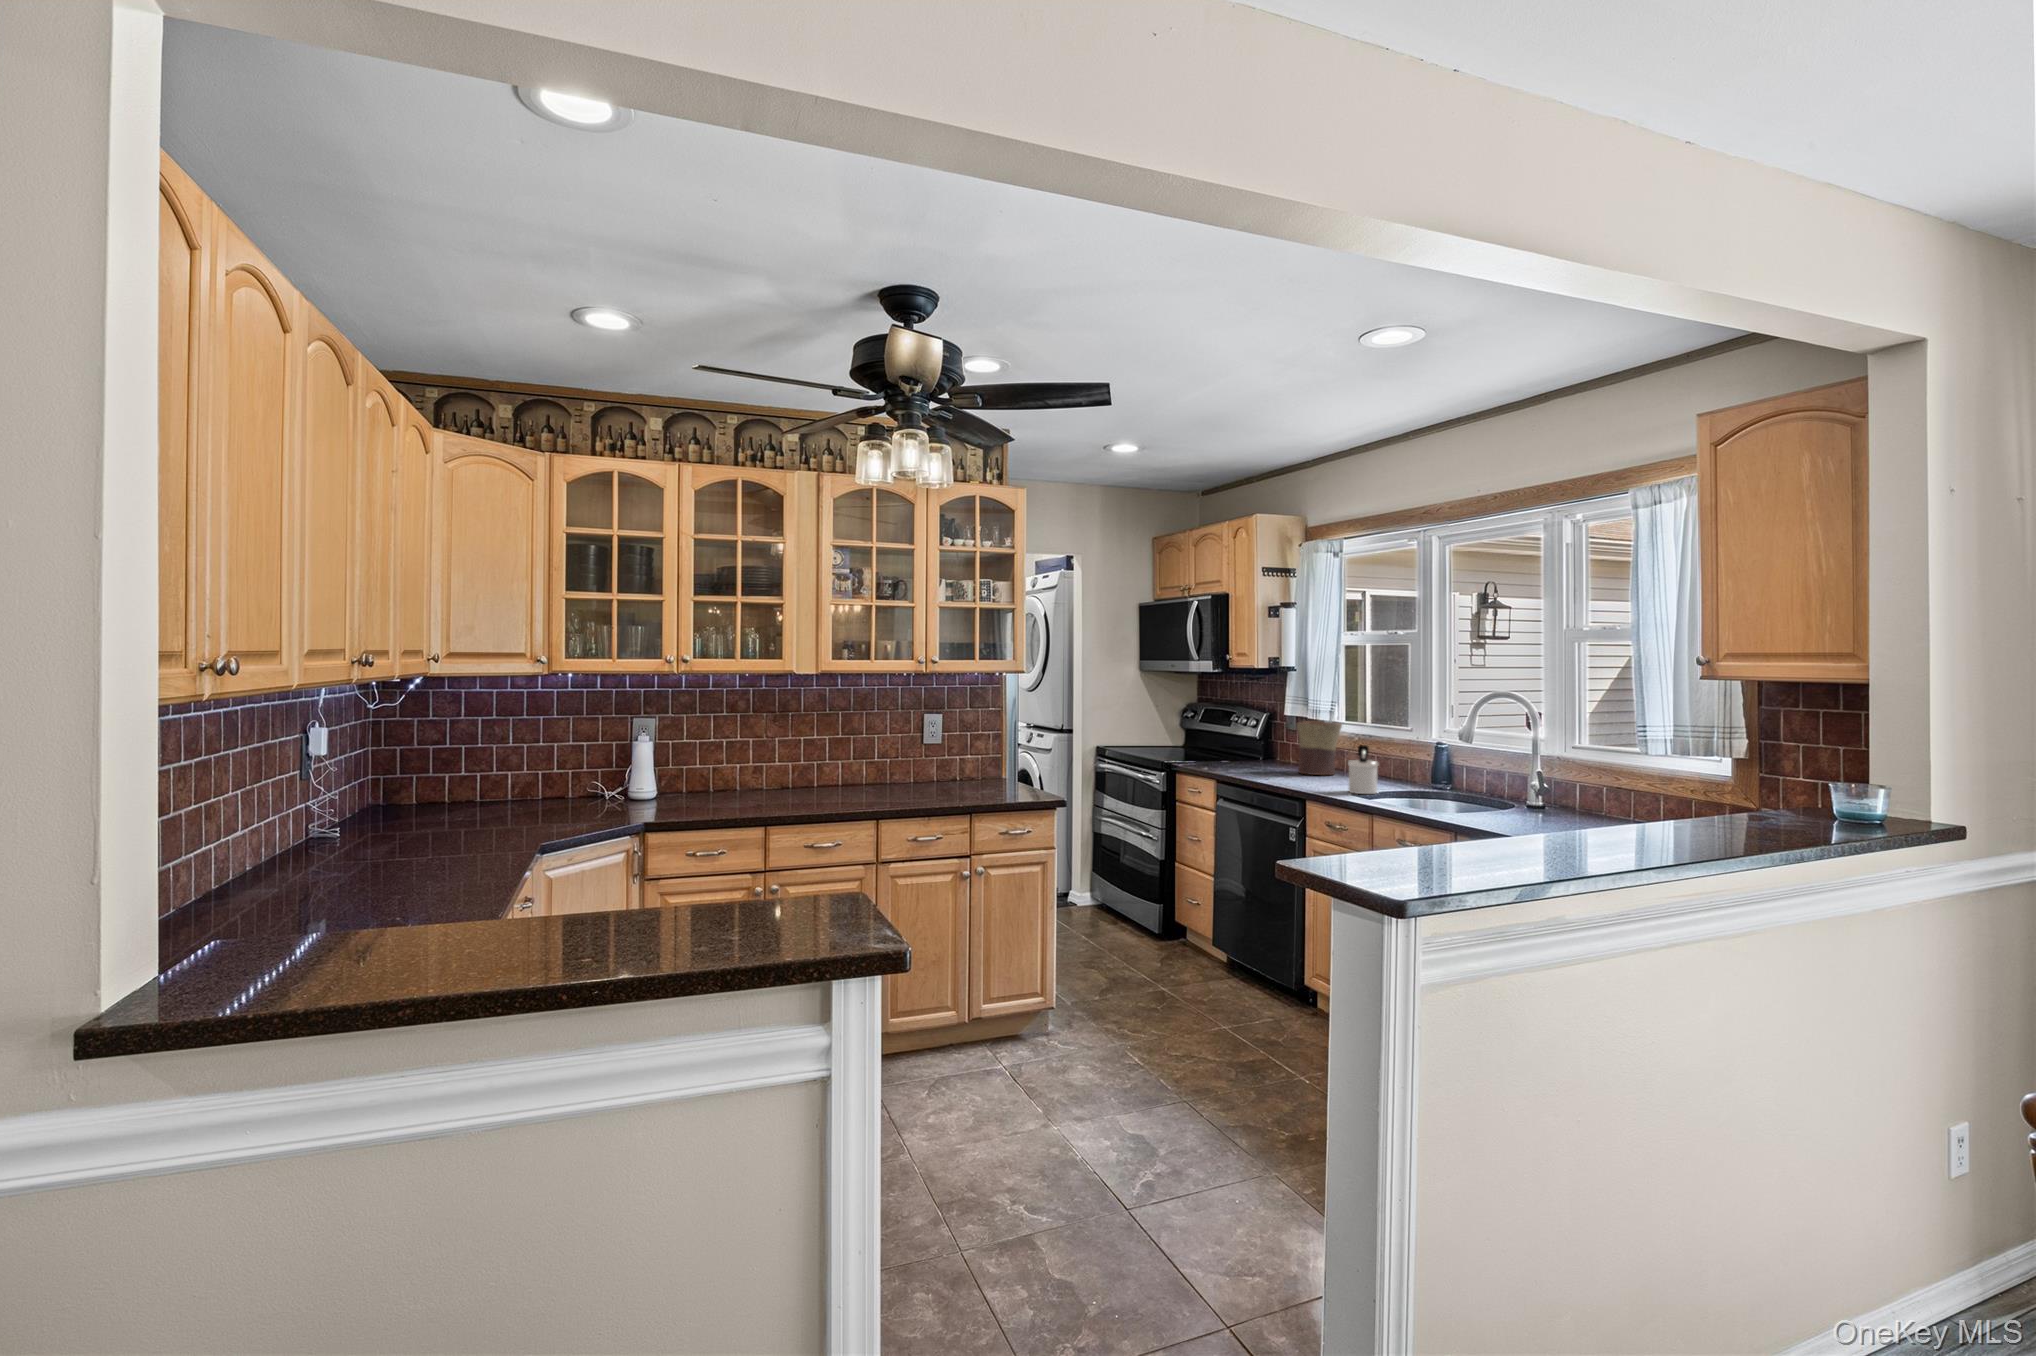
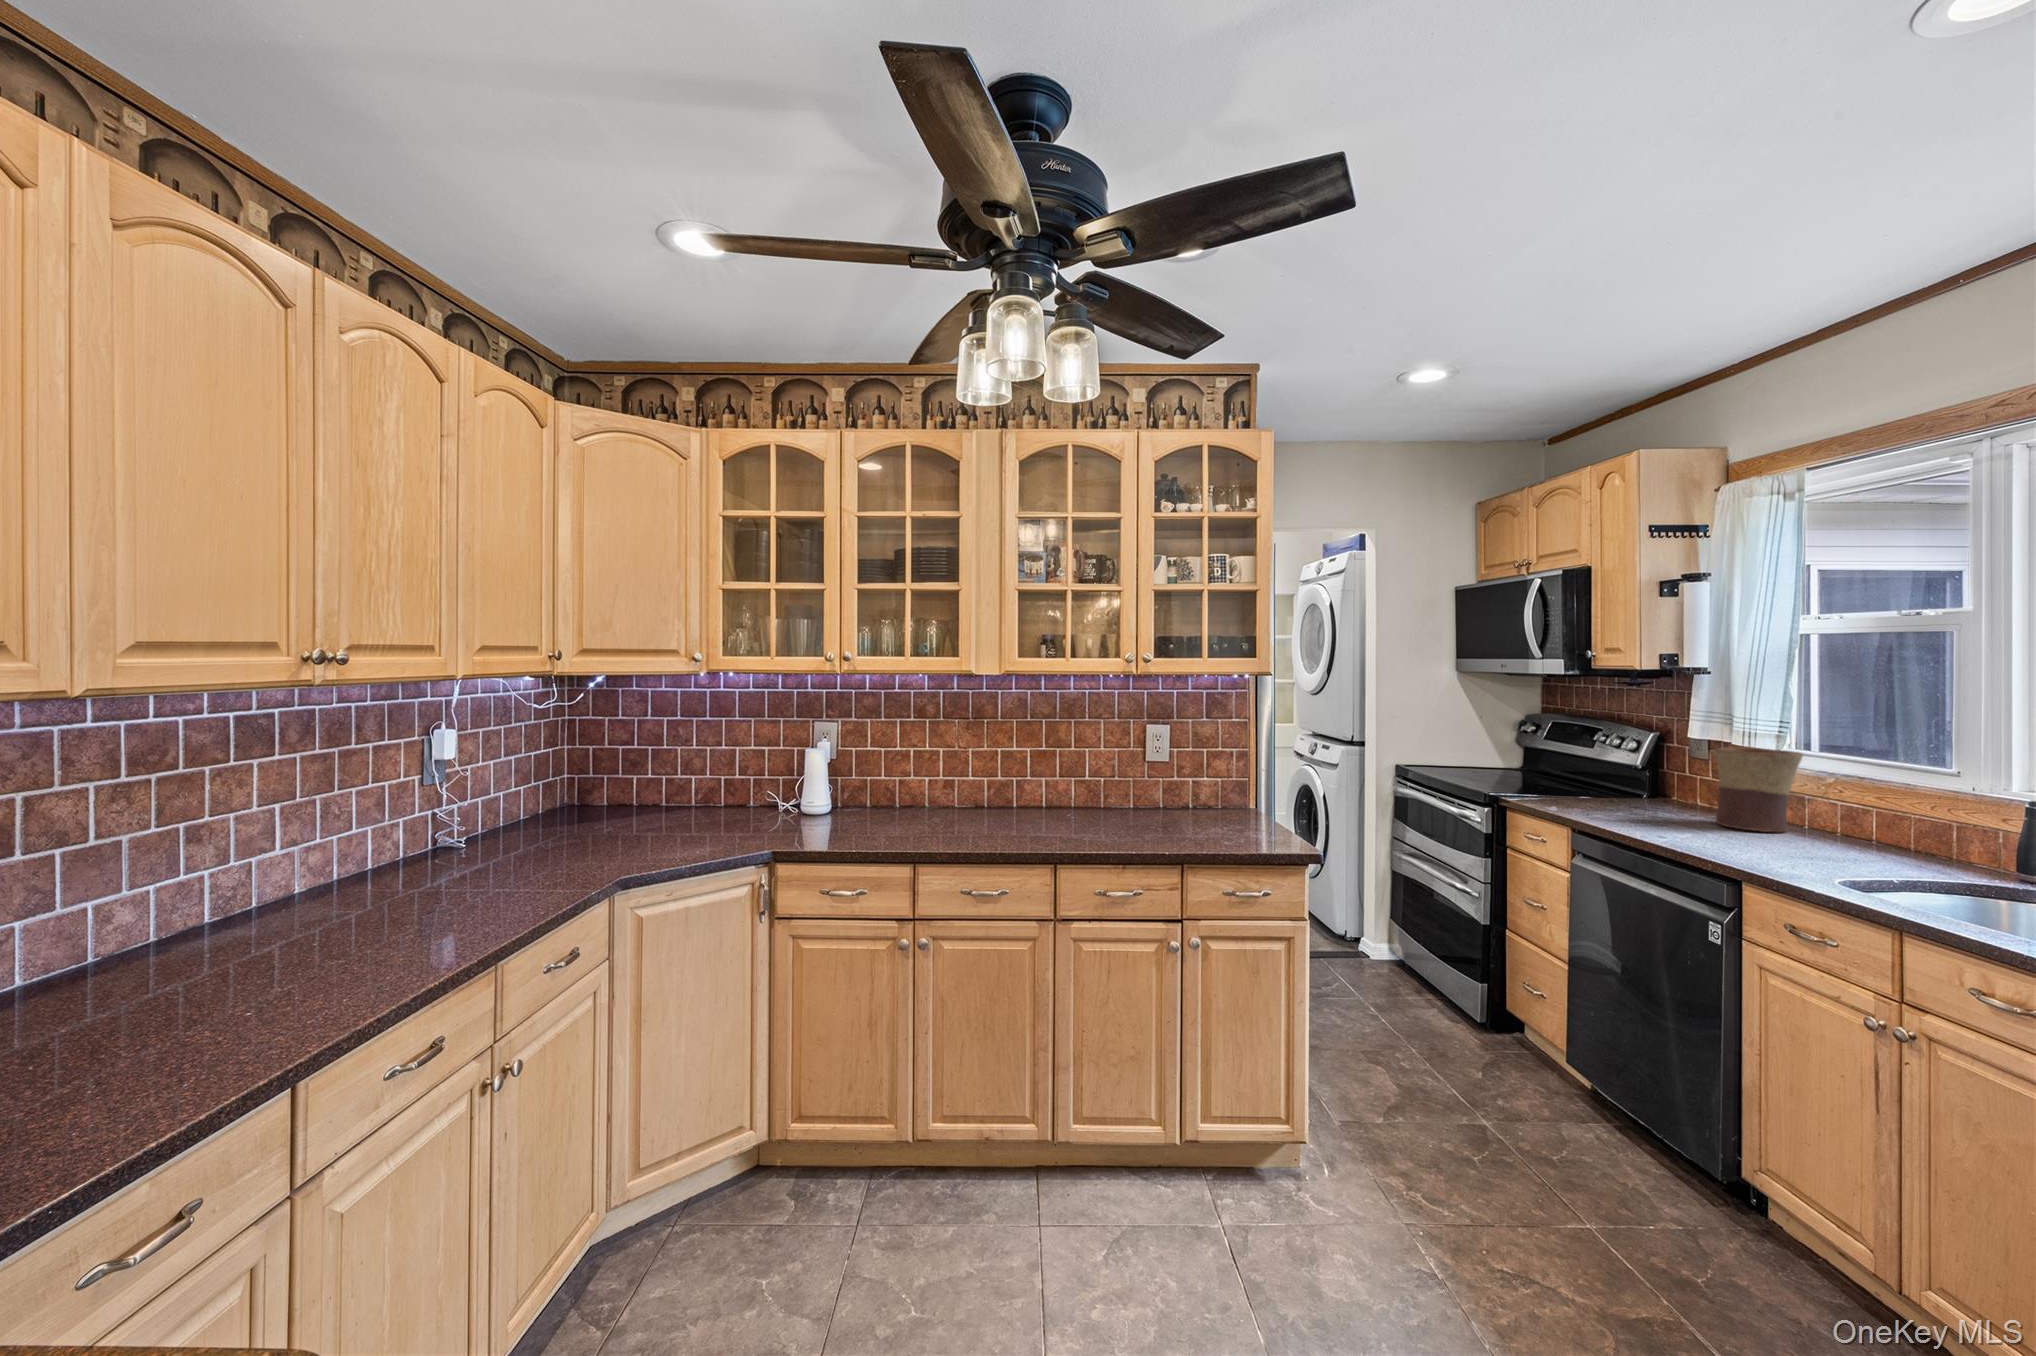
soap dispenser: present [1348,745,1378,794] -> none [1830,795,1900,880]

